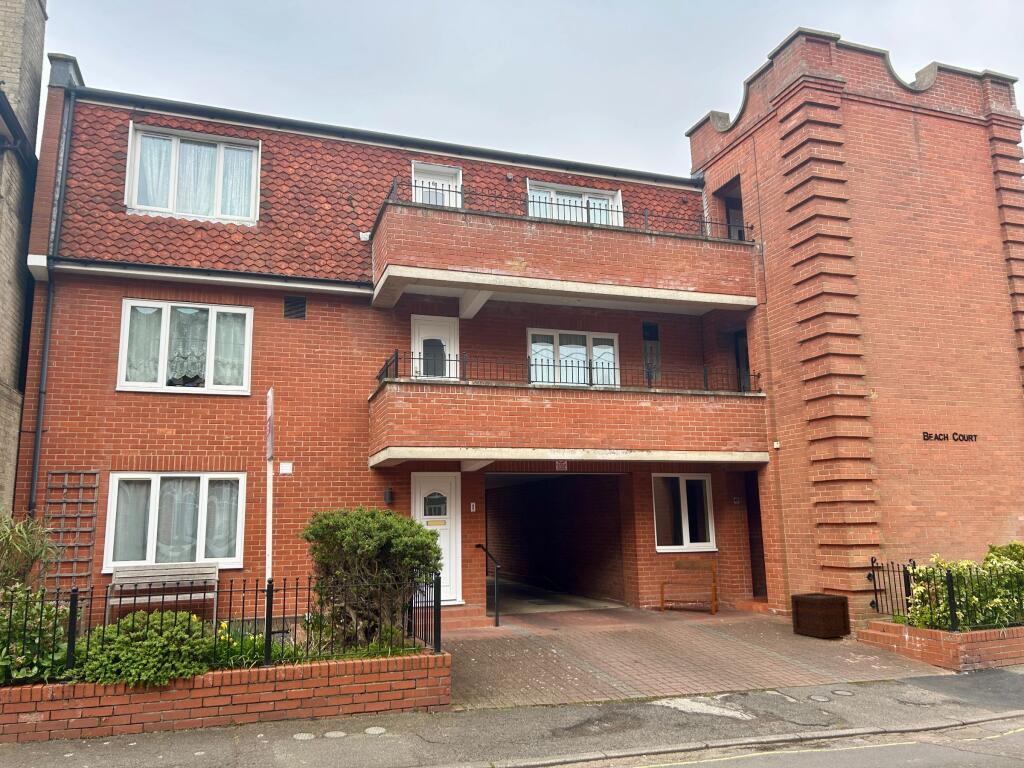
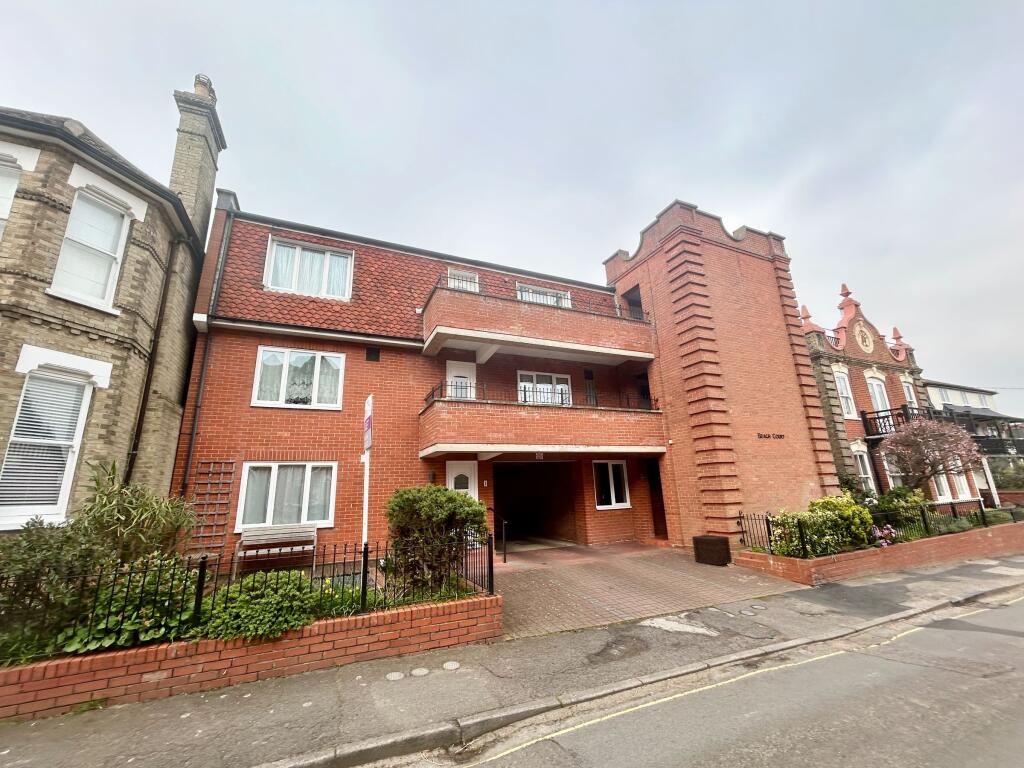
bench: present [661,561,720,614] -> none [601,515,637,549]

